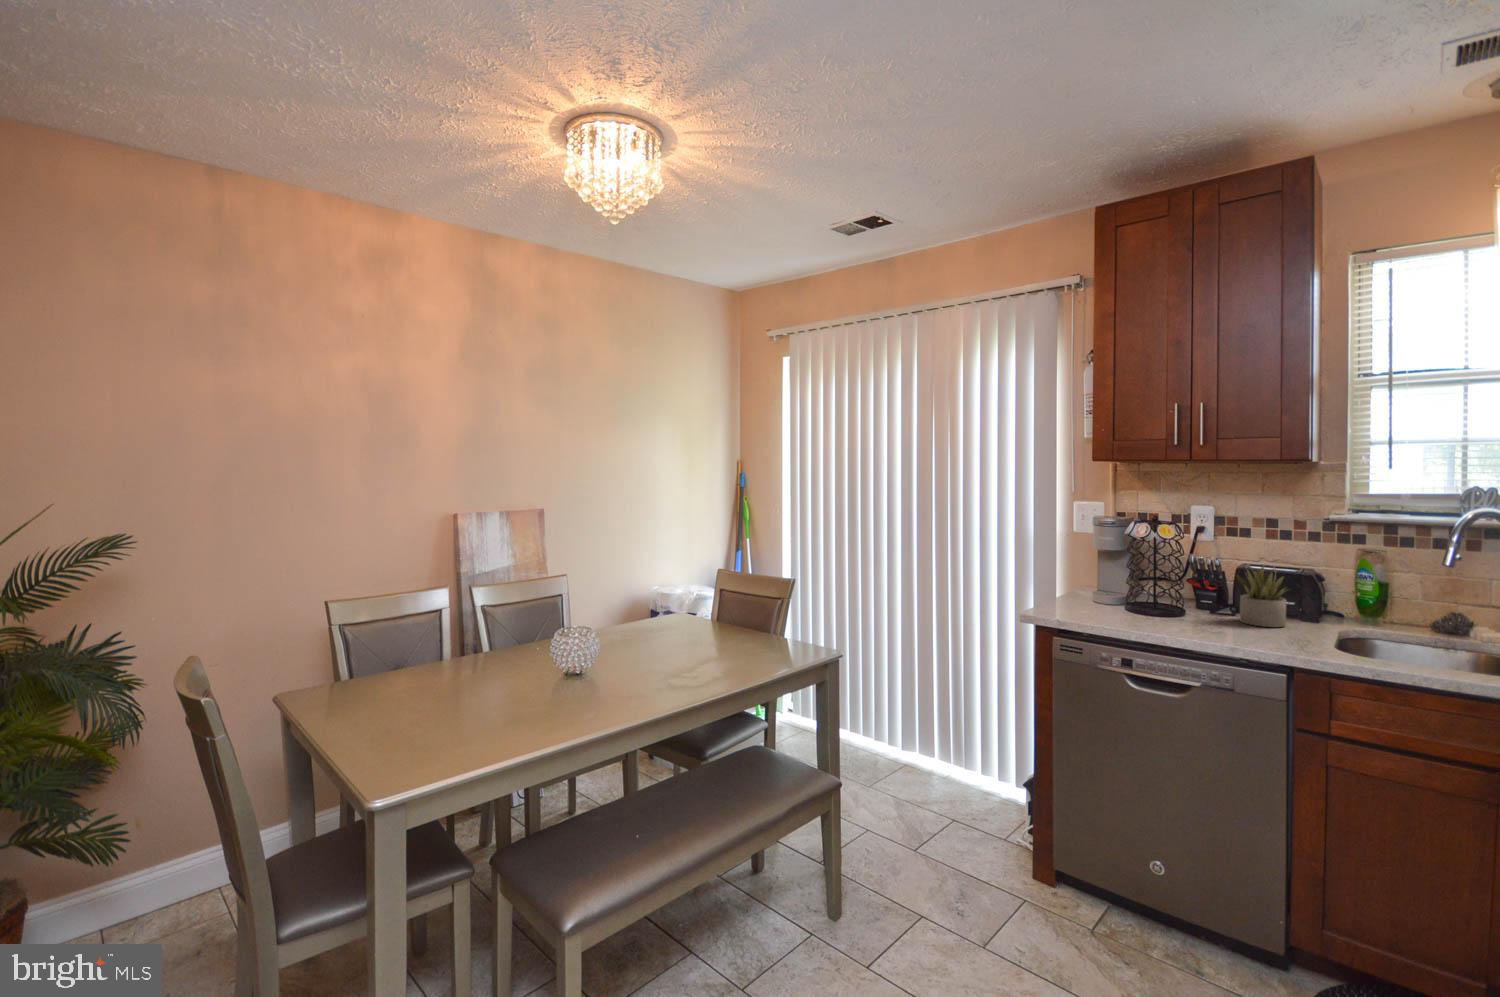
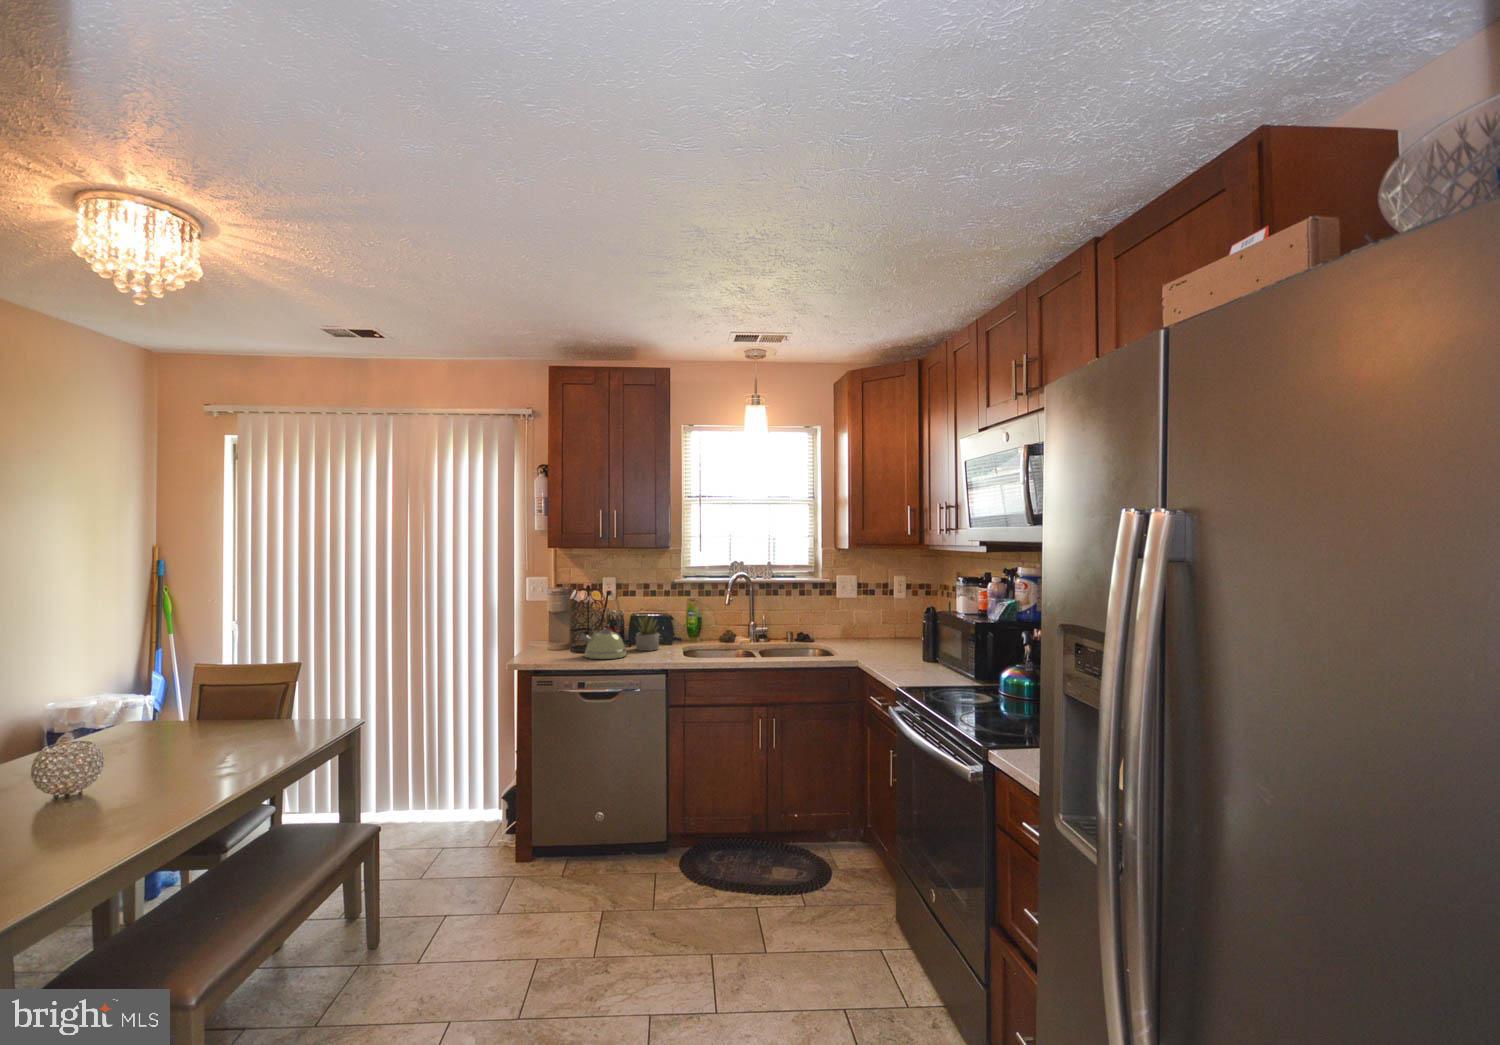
kettle: none [1132,550,1217,631] -> present [579,608,627,659]

